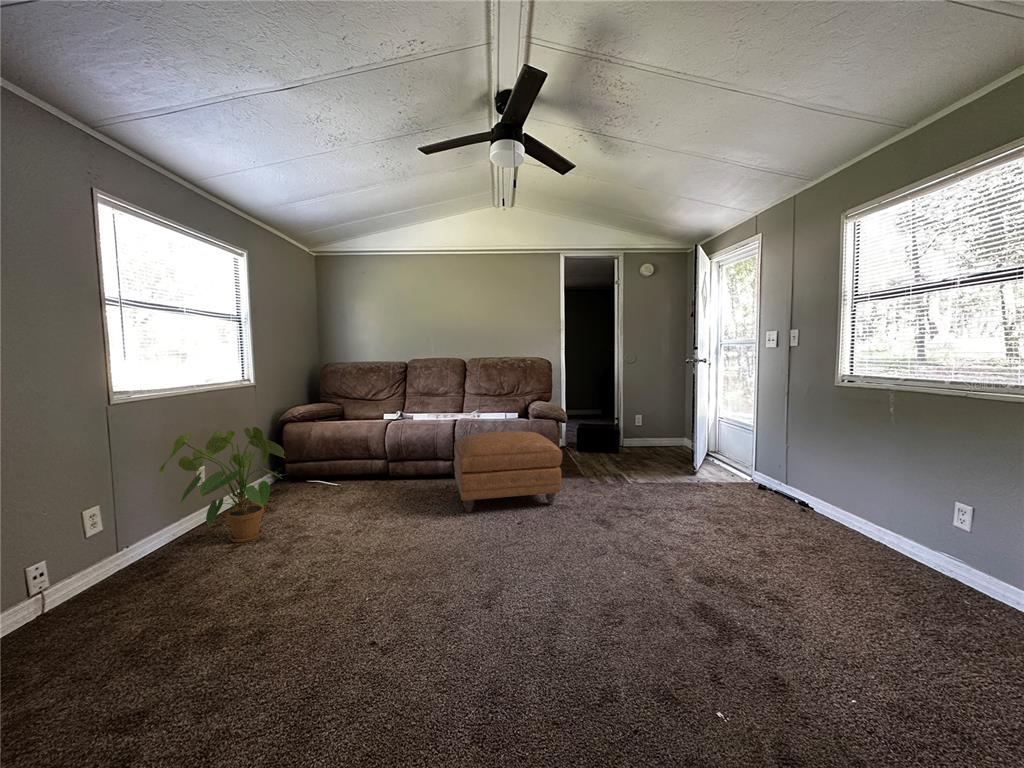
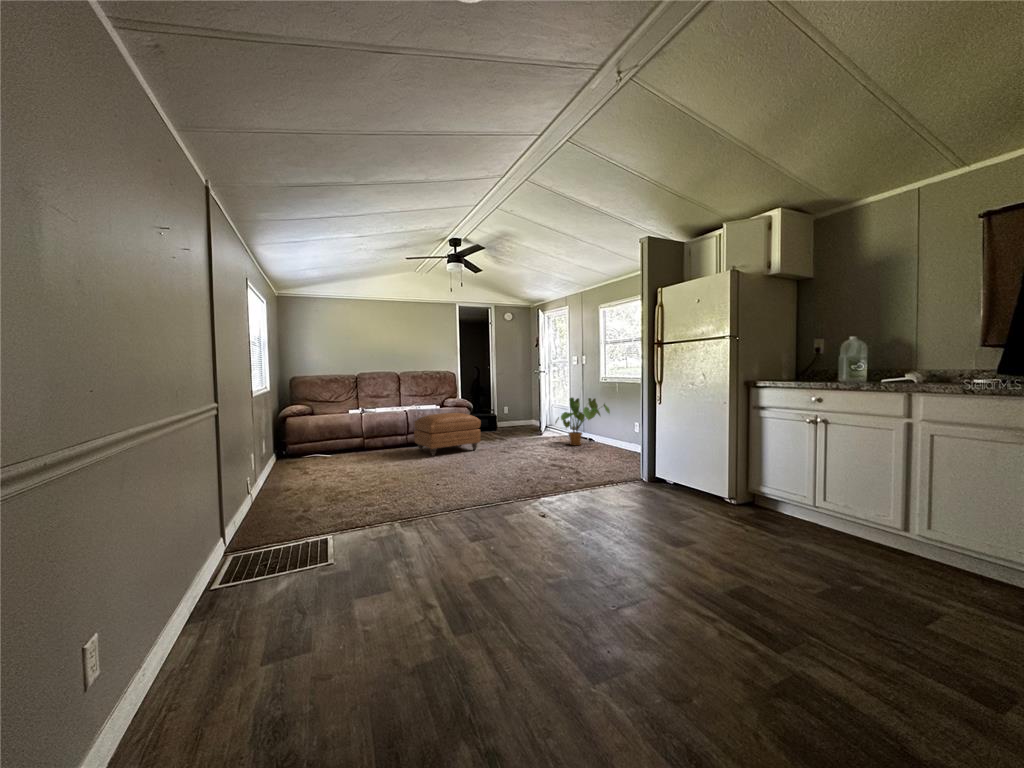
house plant: present [159,427,285,543] -> present [555,398,610,445]

